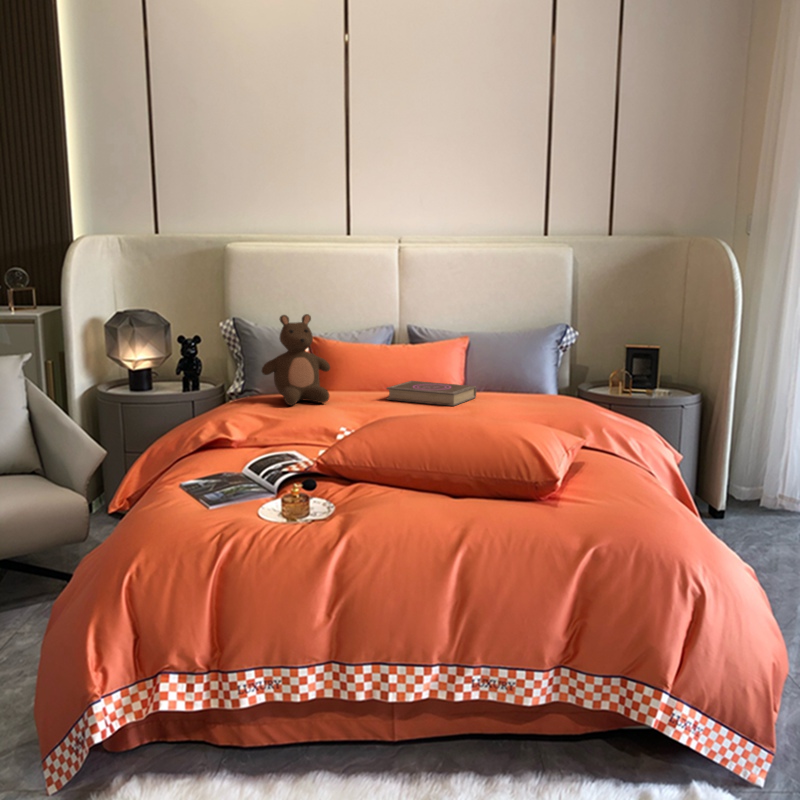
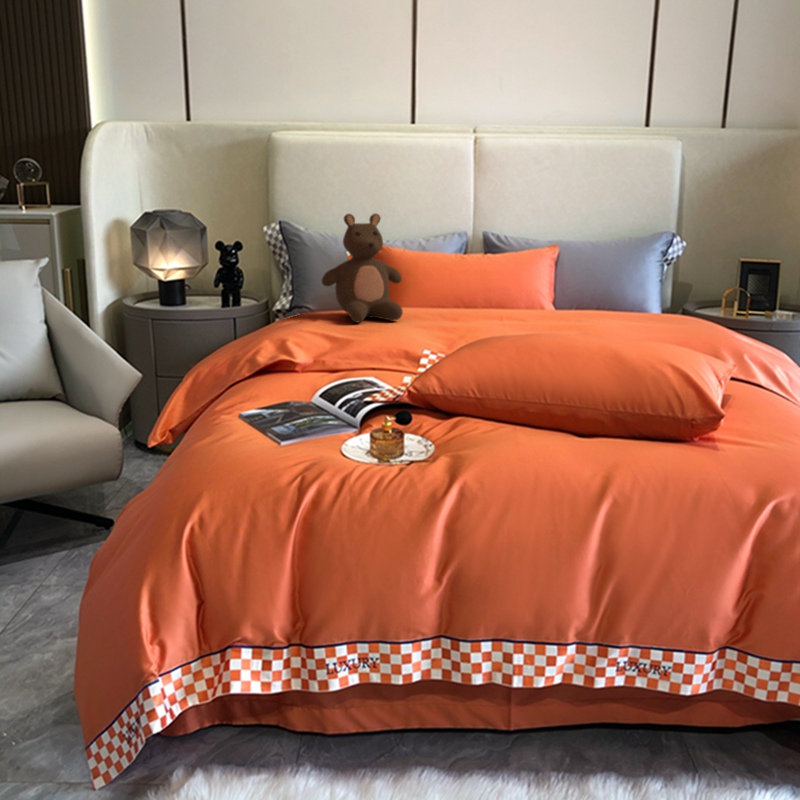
book: present [386,381,476,406] -> none [469,296,576,326]

